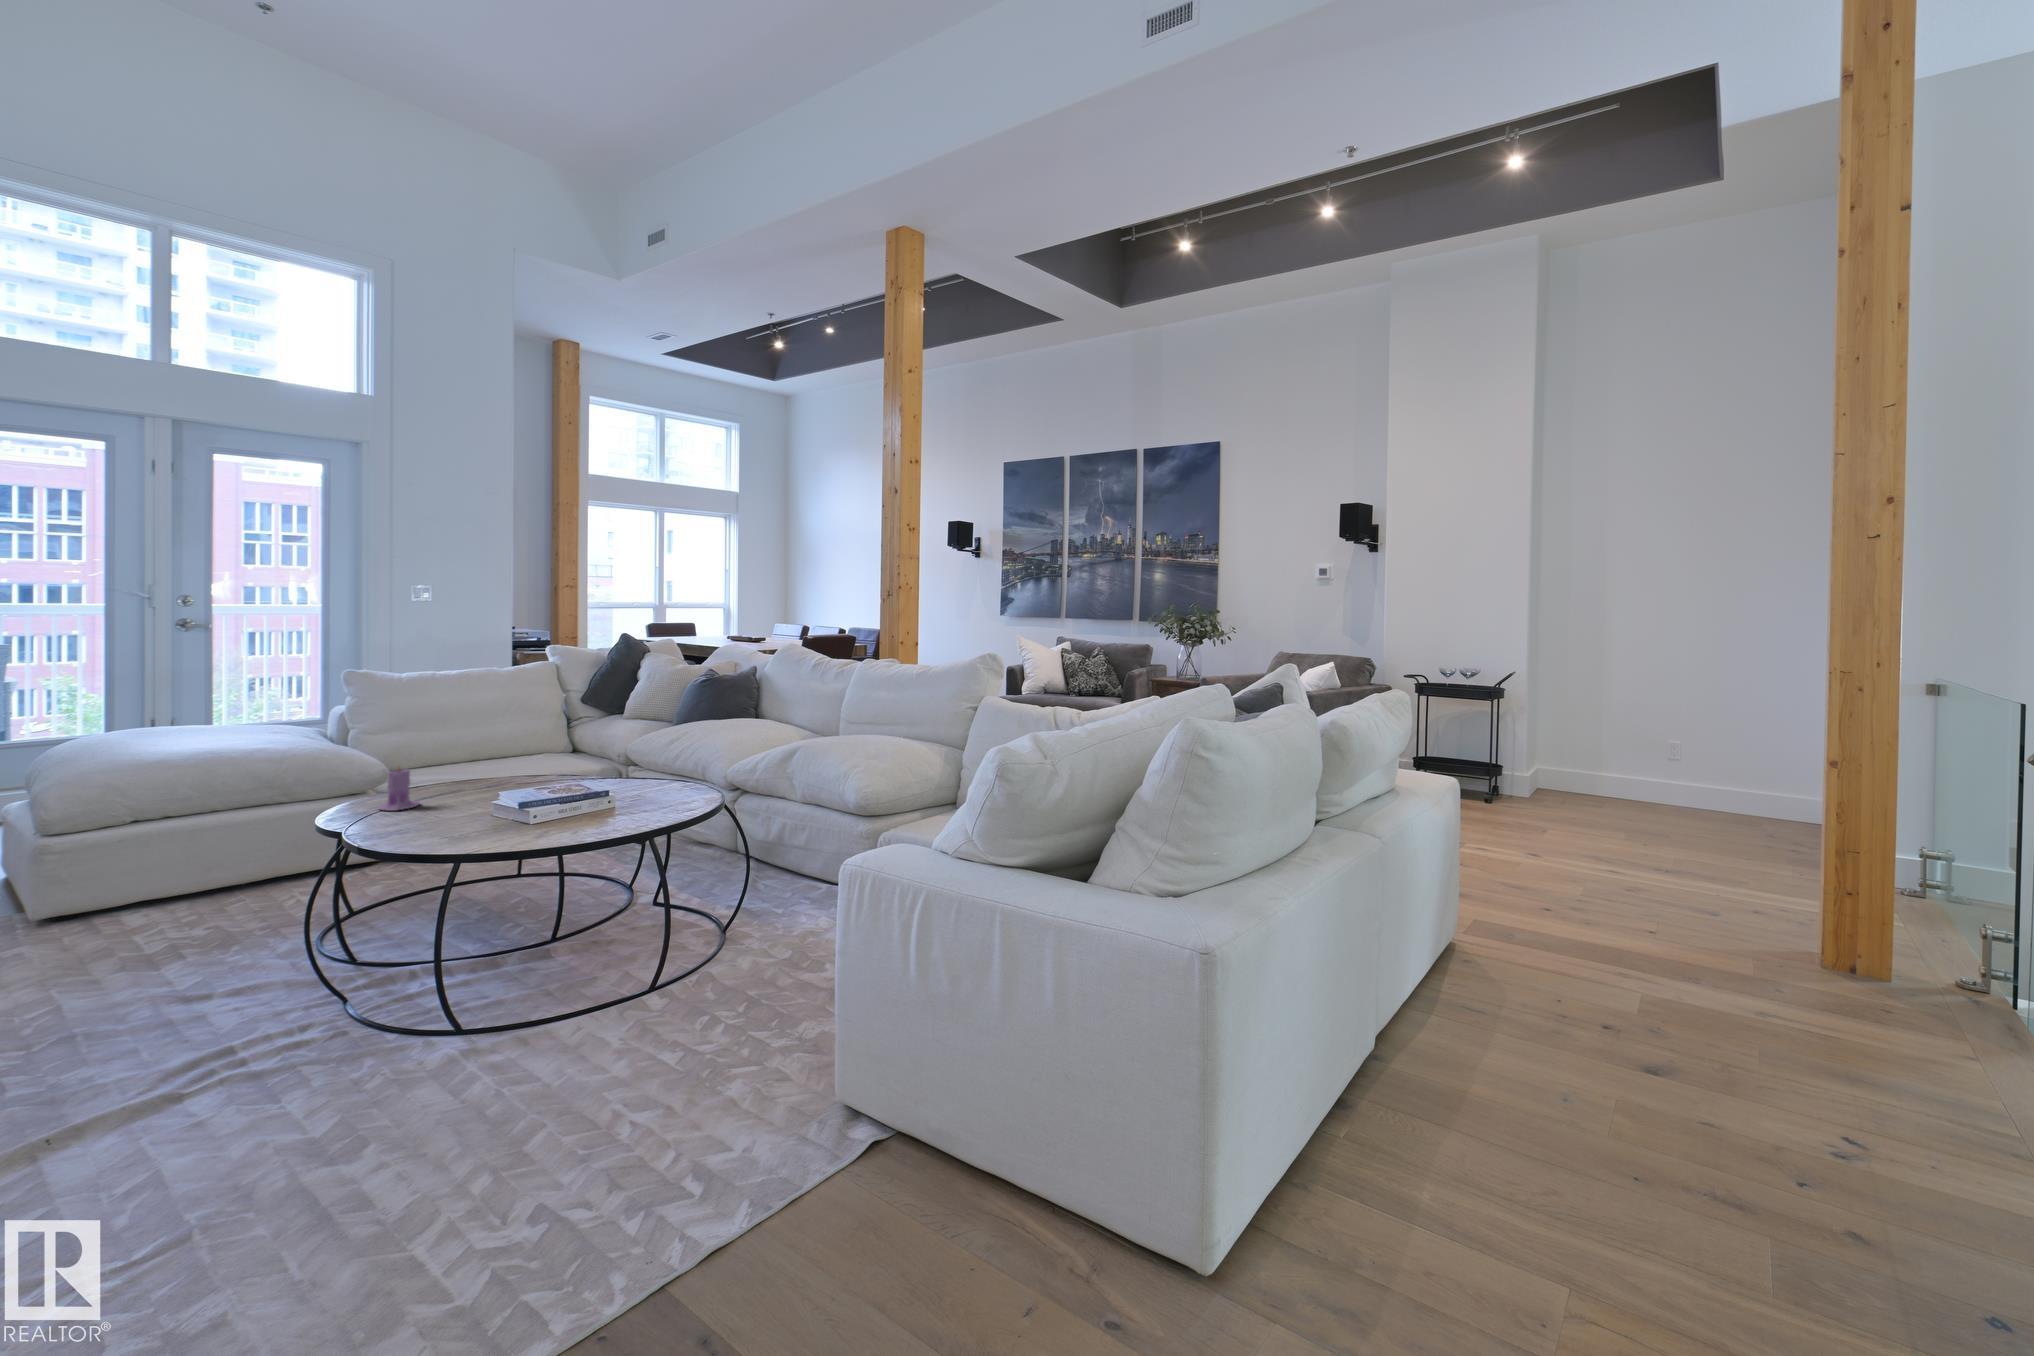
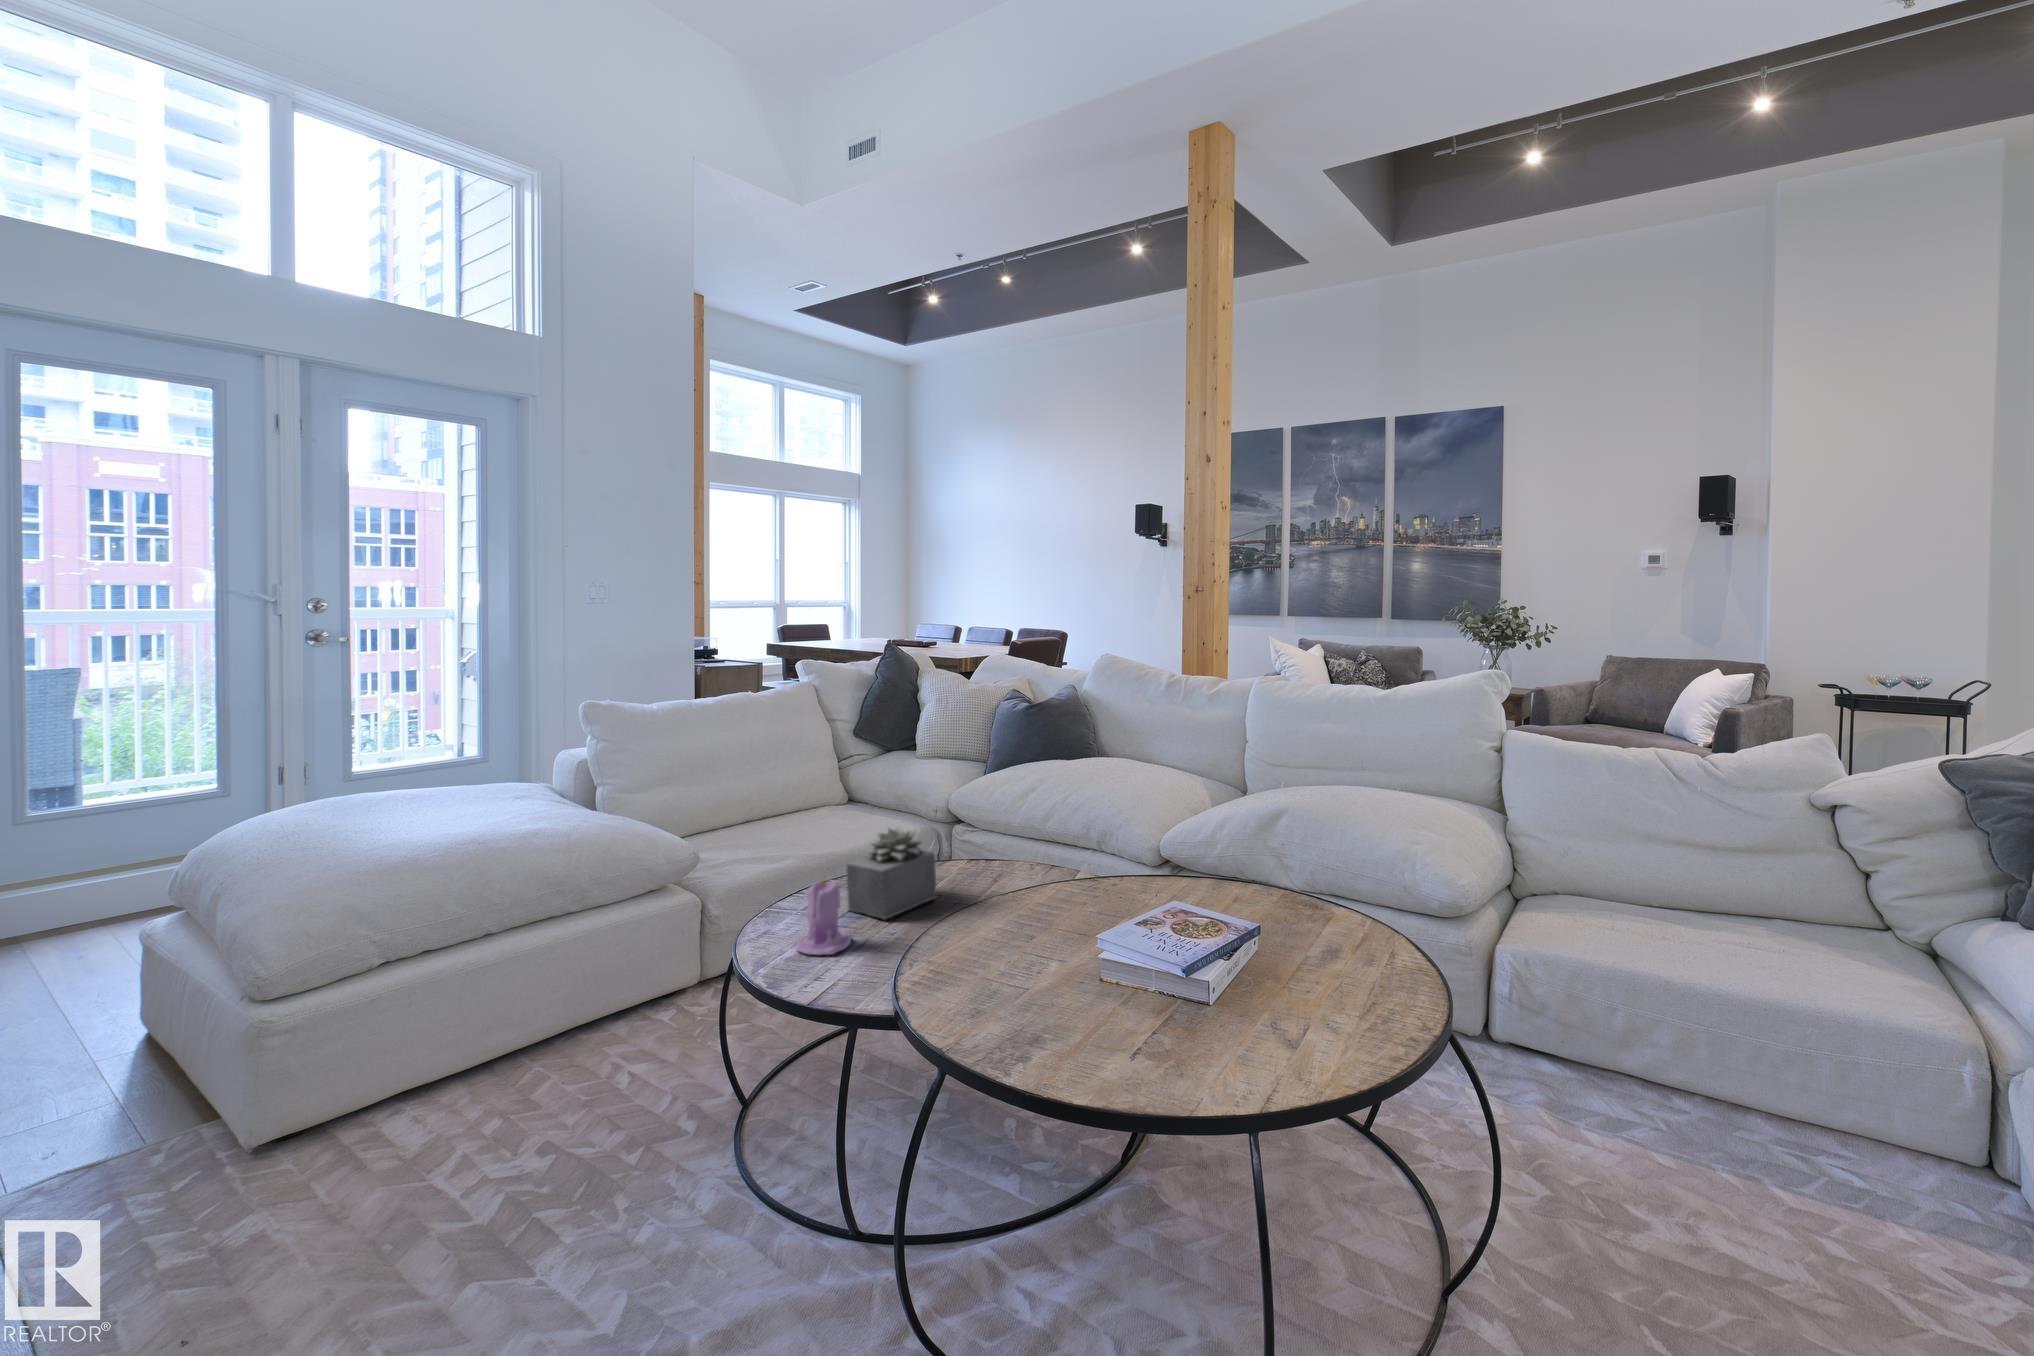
succulent plant: none [440,742,506,797] -> present [847,826,937,919]

